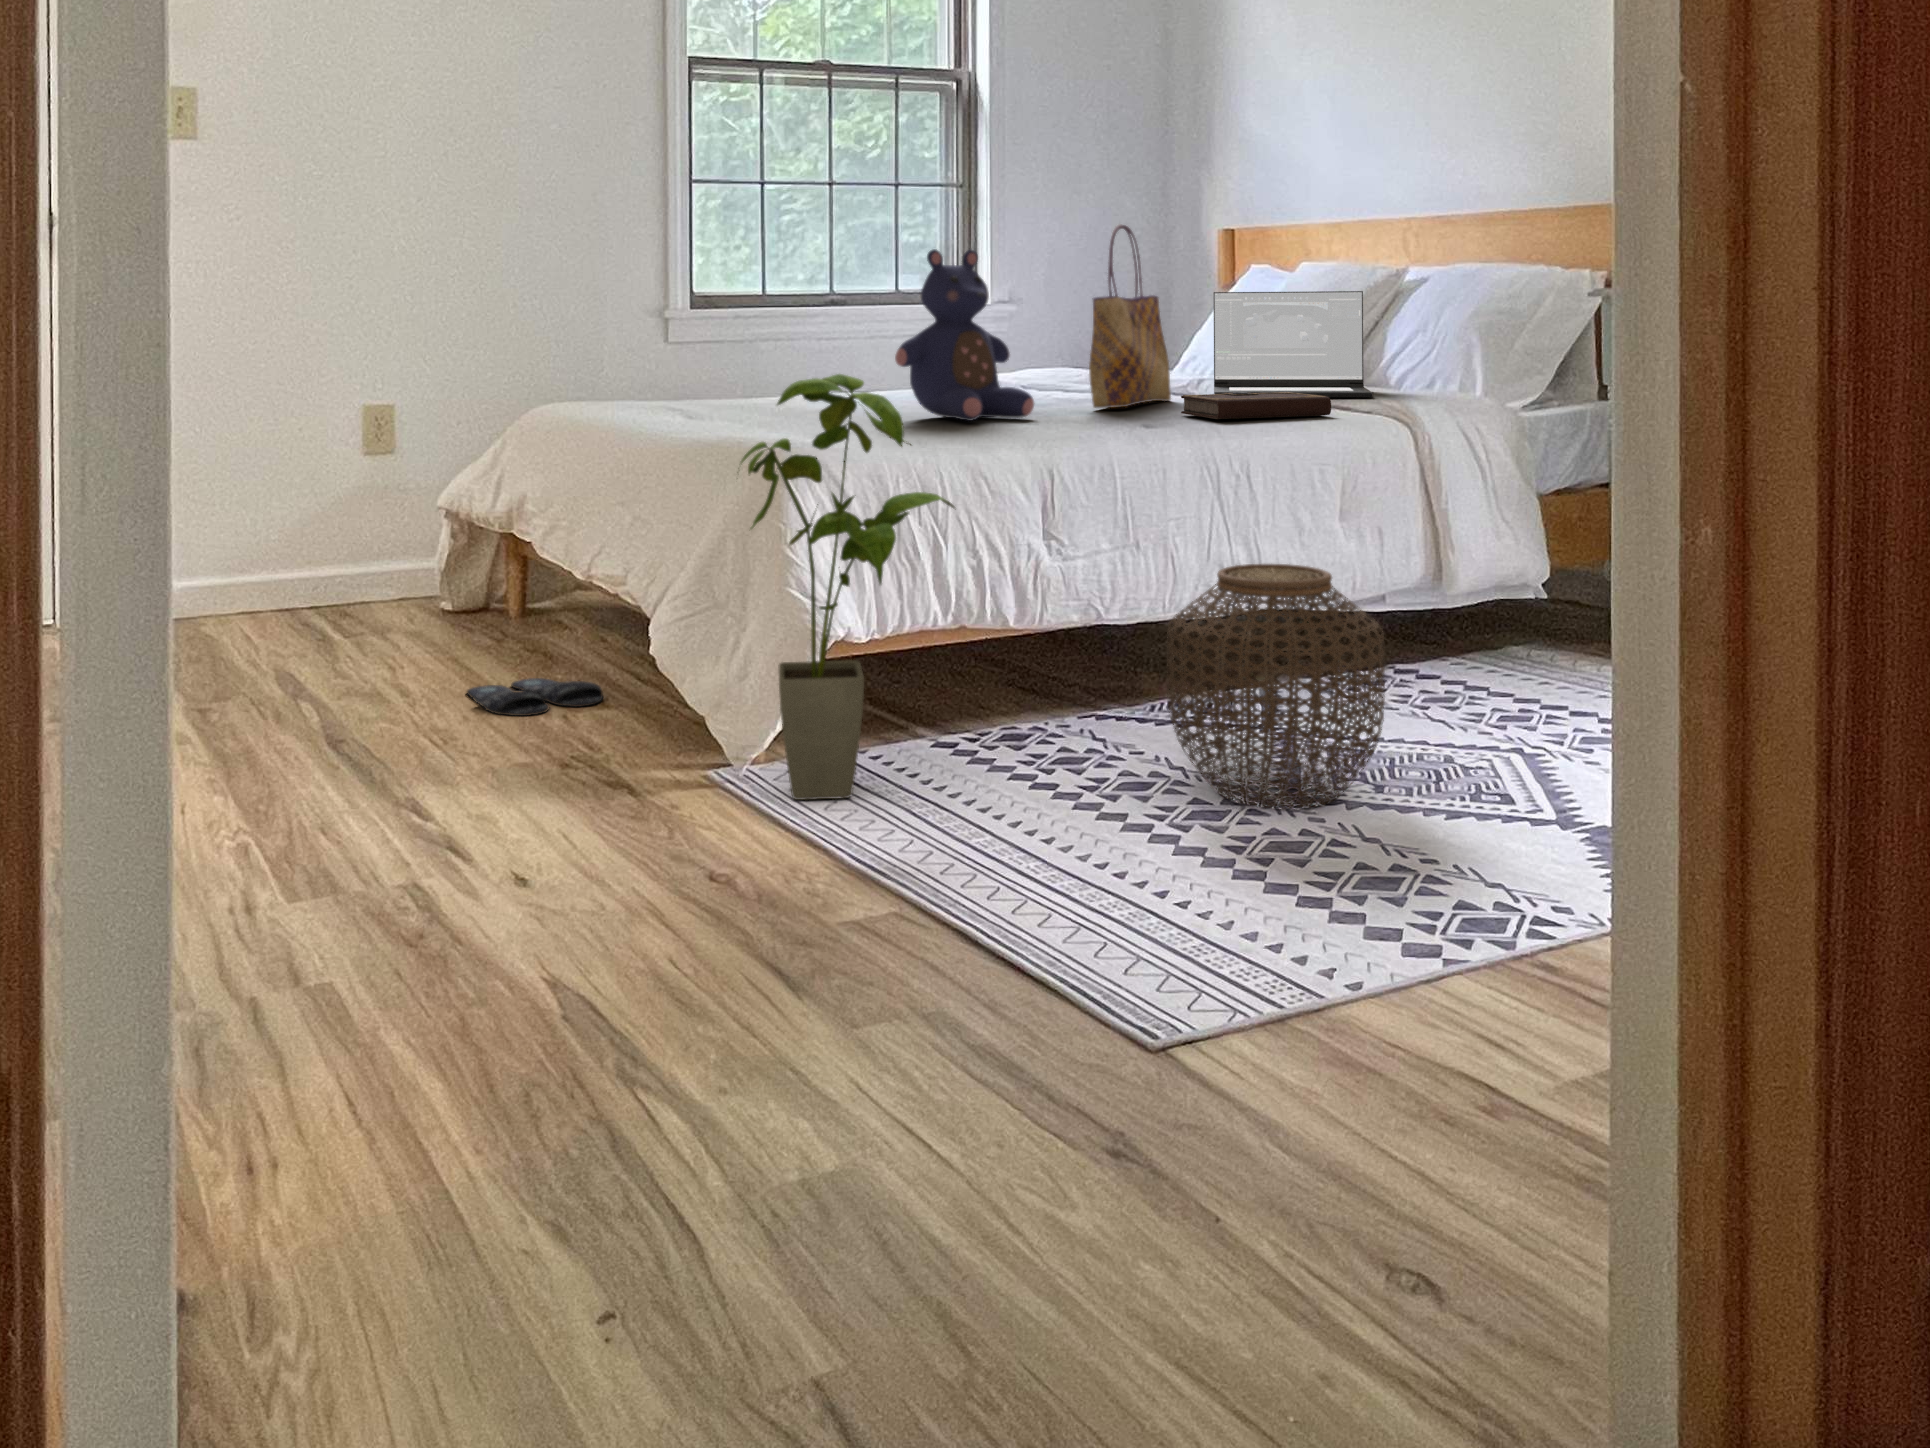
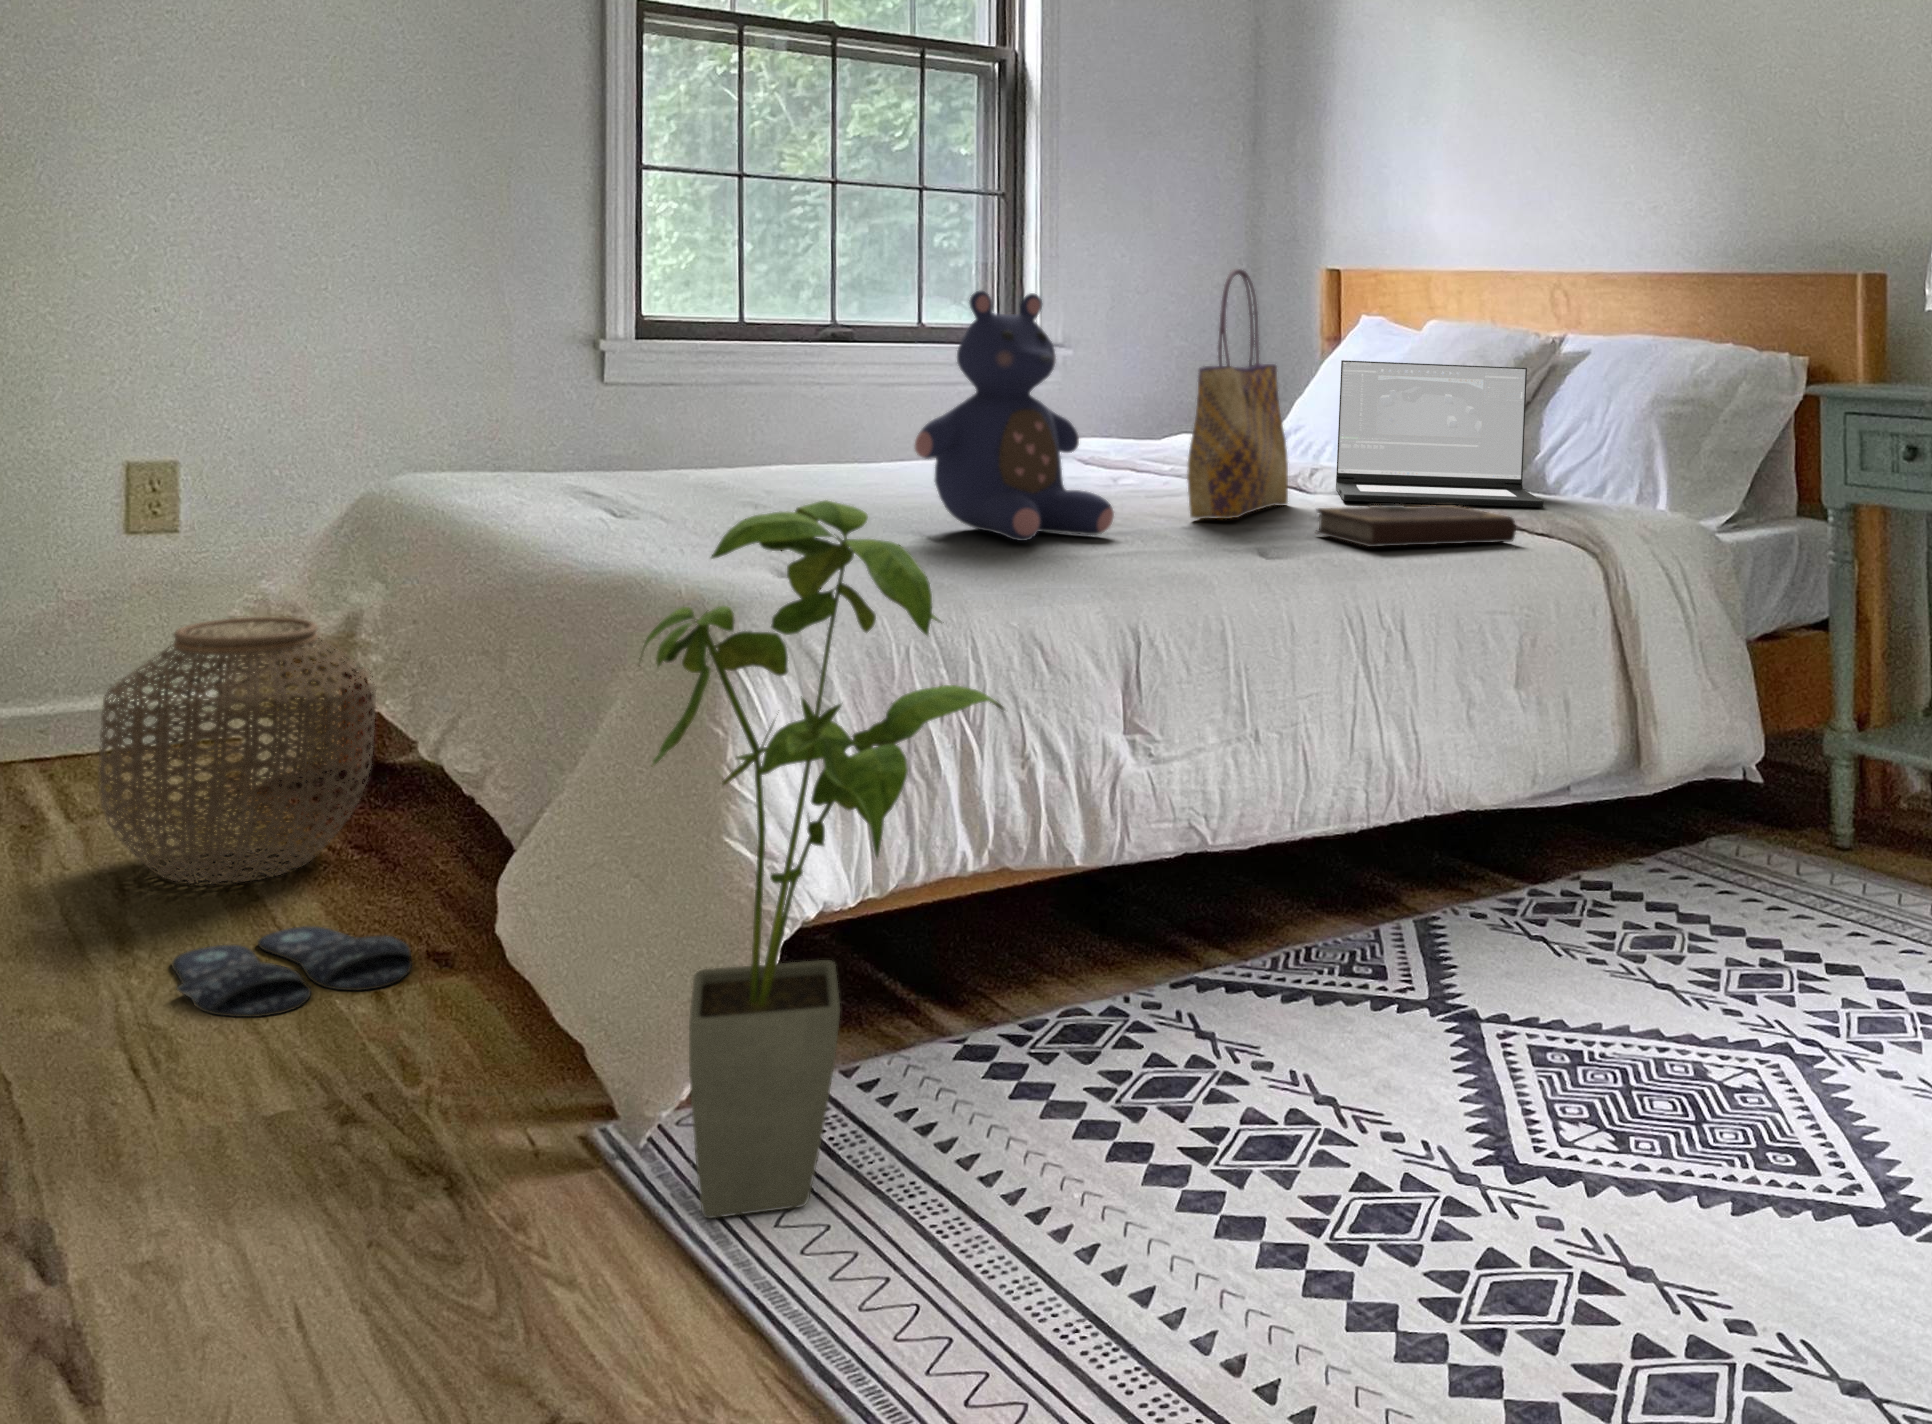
woven basket: present [1167,564,1385,809] -> present [98,617,376,884]

